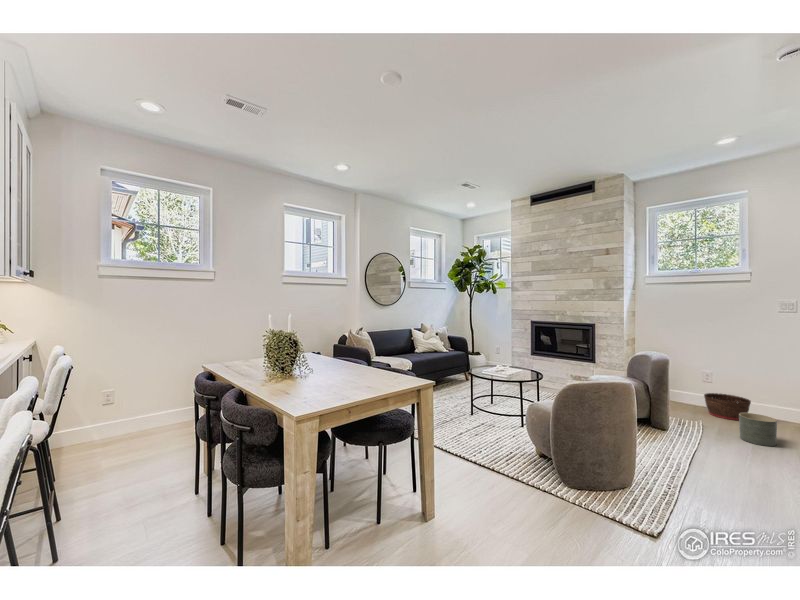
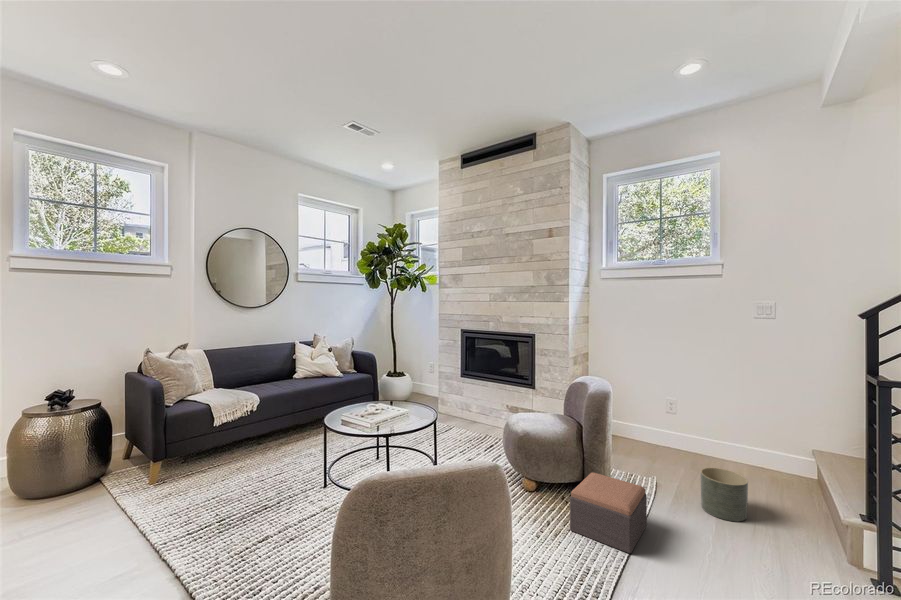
basket: present [704,393,751,420] -> none [665,428,721,469]
footstool: none [649,410,702,454] -> present [570,473,647,554]

